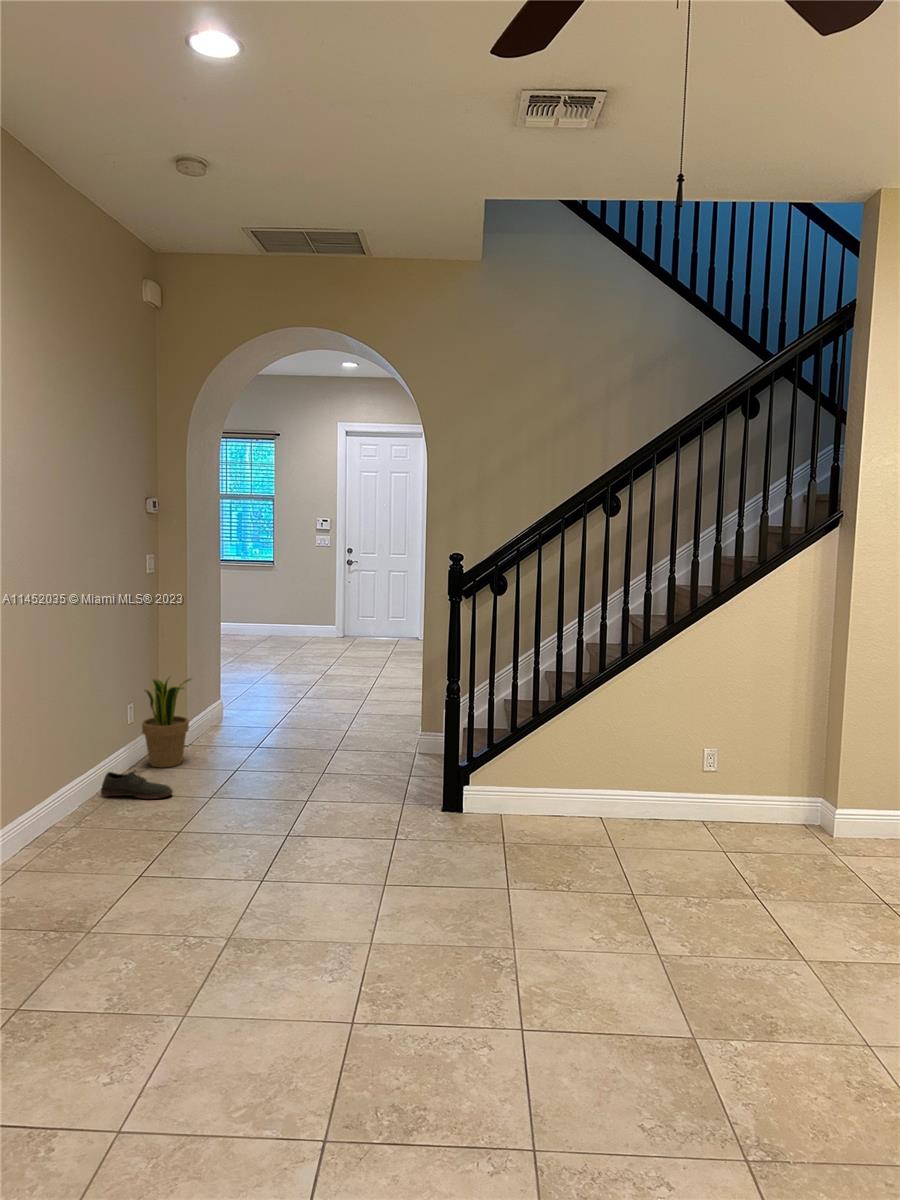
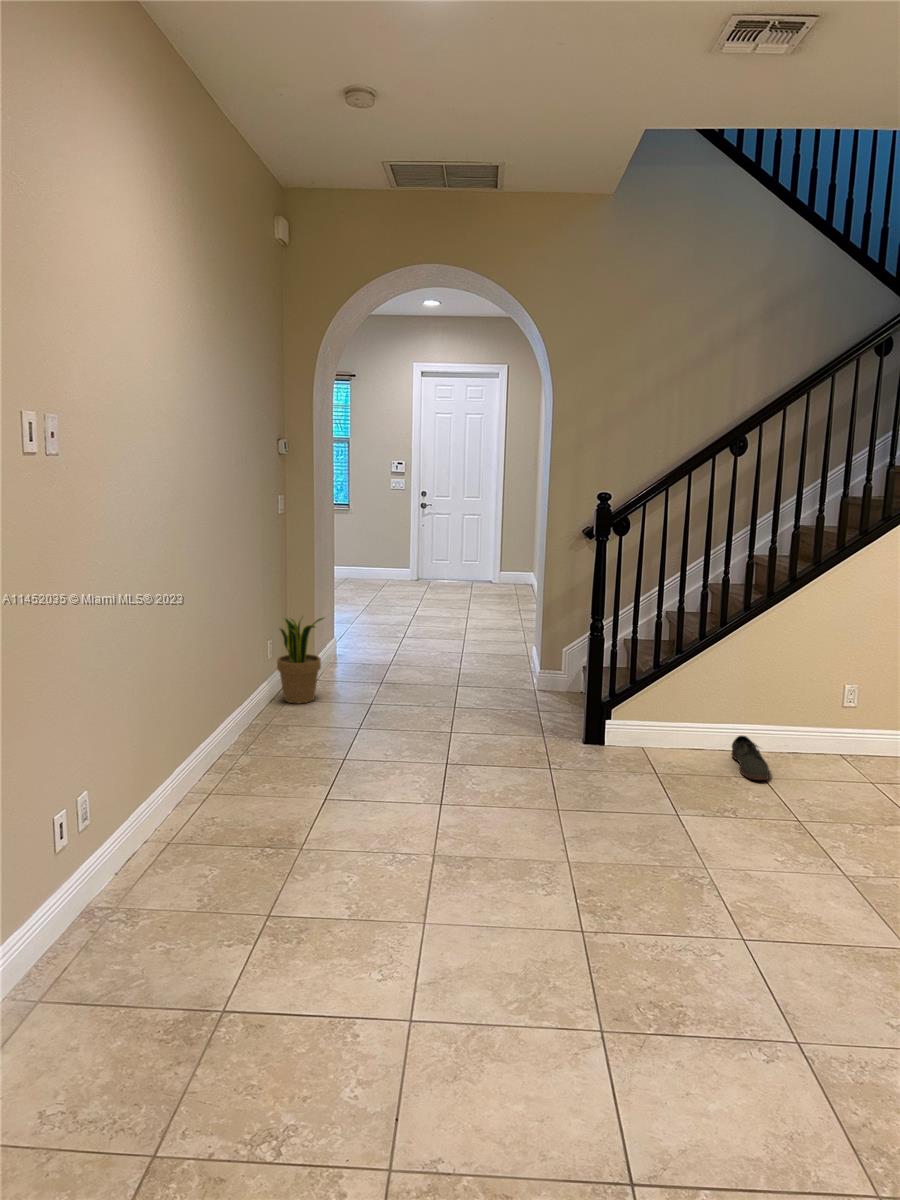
shoe: present [101,771,173,799] -> present [731,736,769,780]

